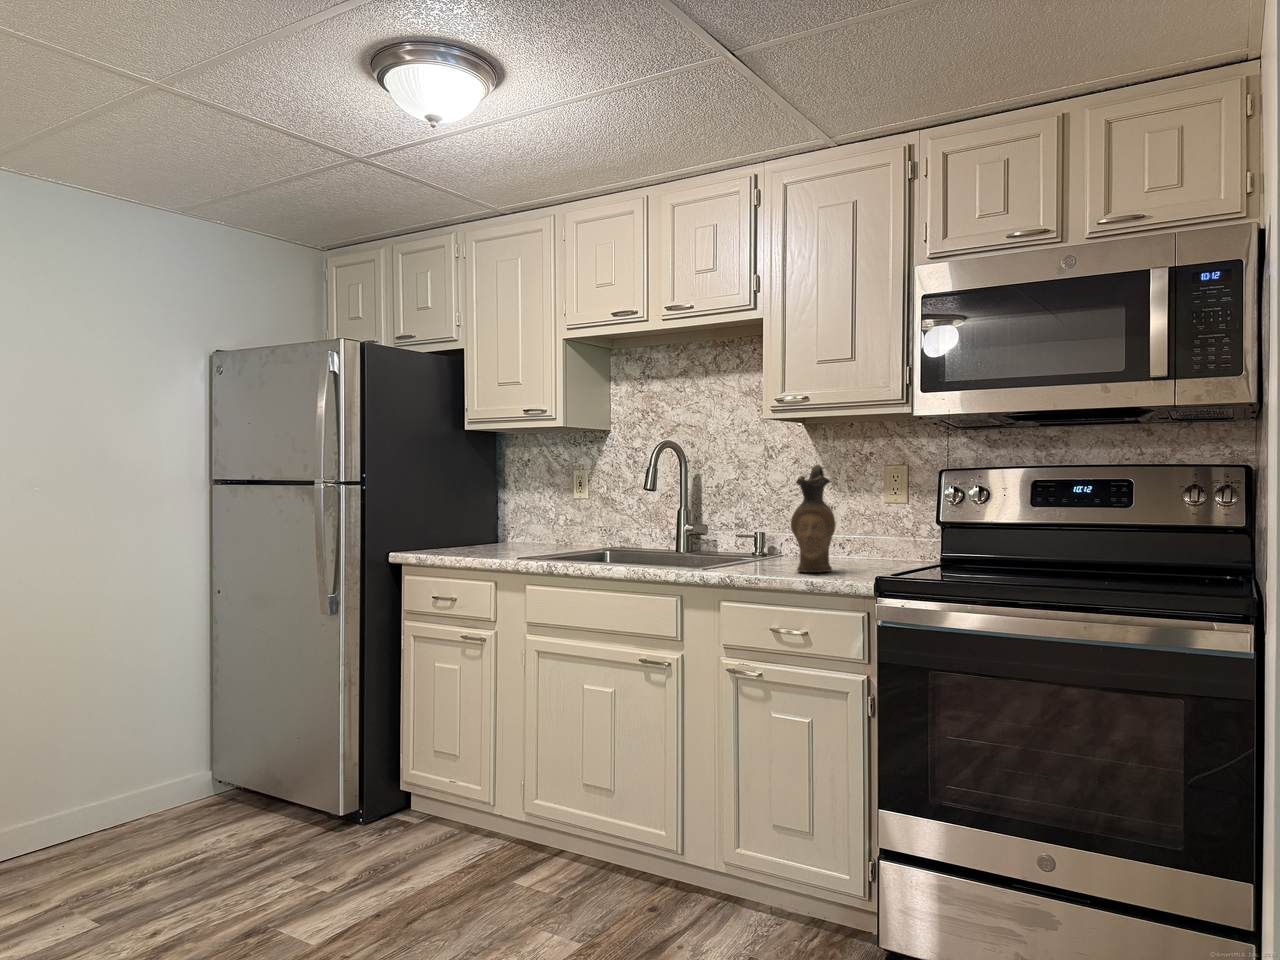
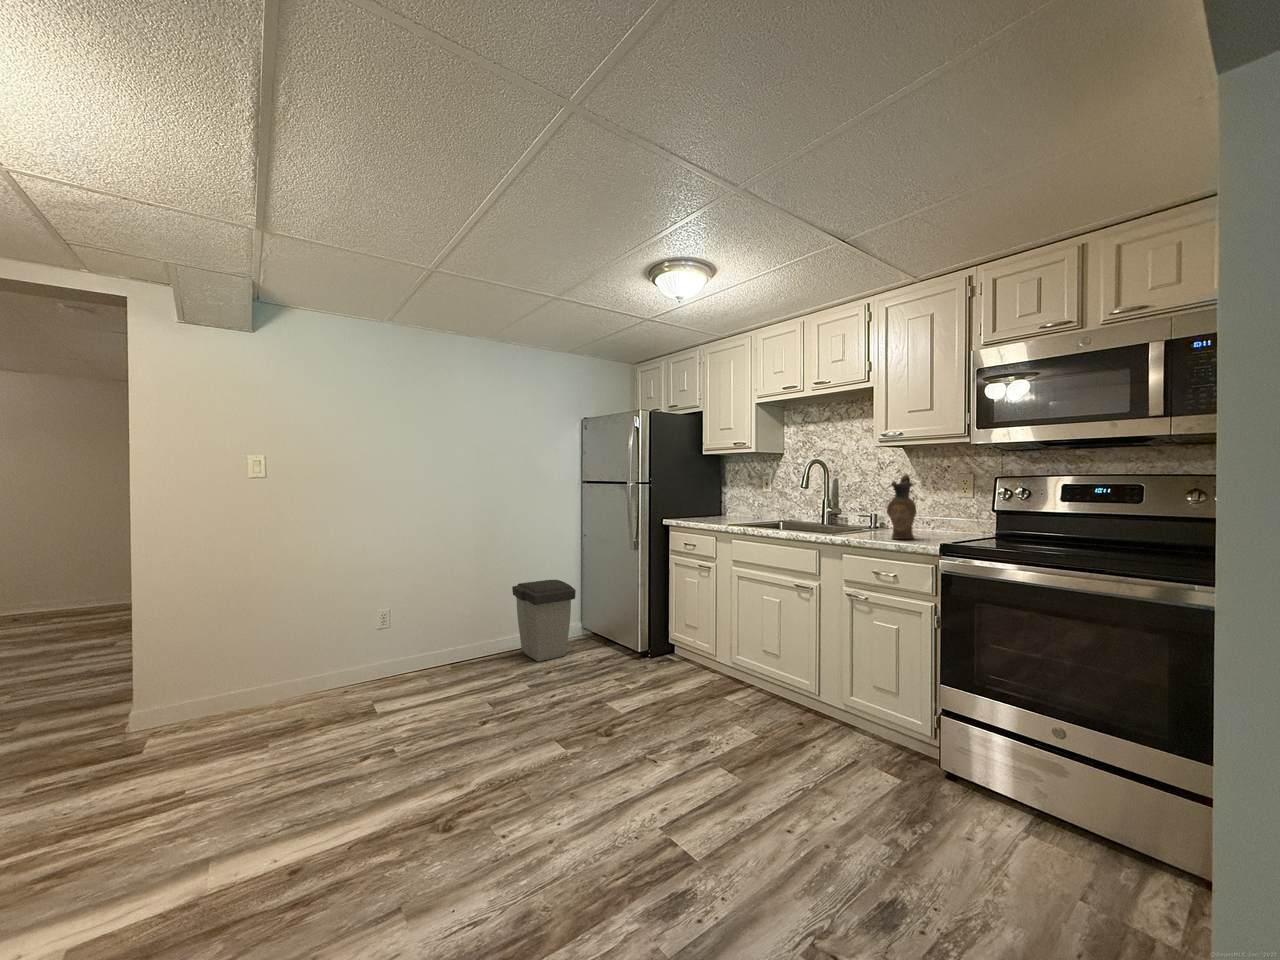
trash can: none [49,686,201,863] -> present [512,580,576,662]

